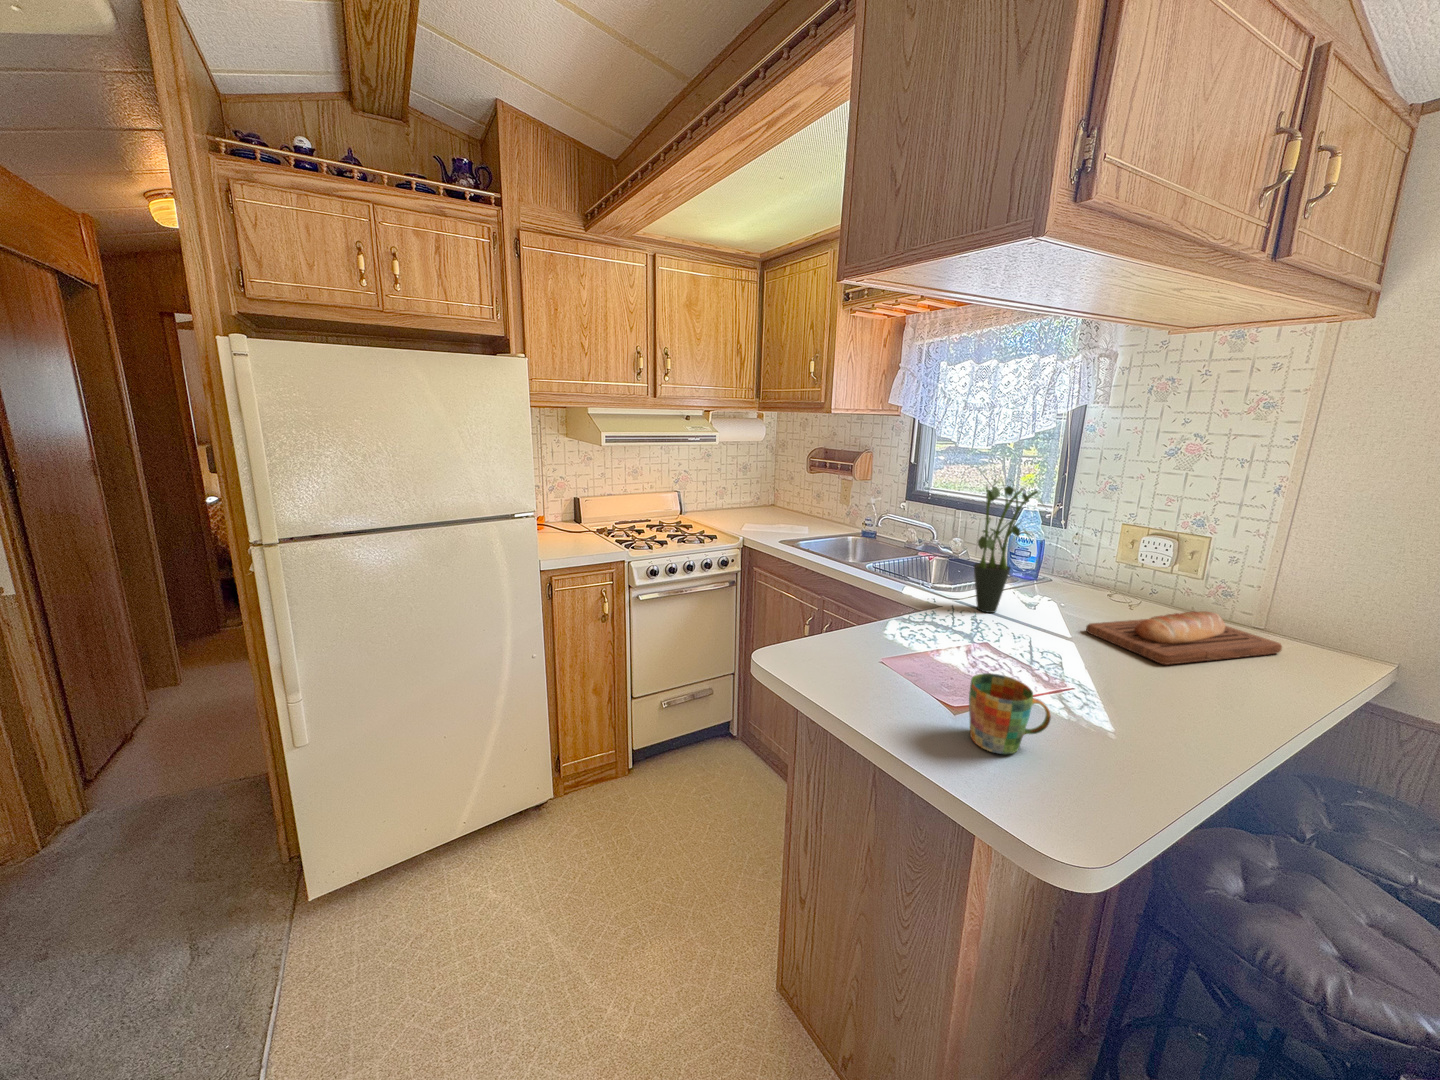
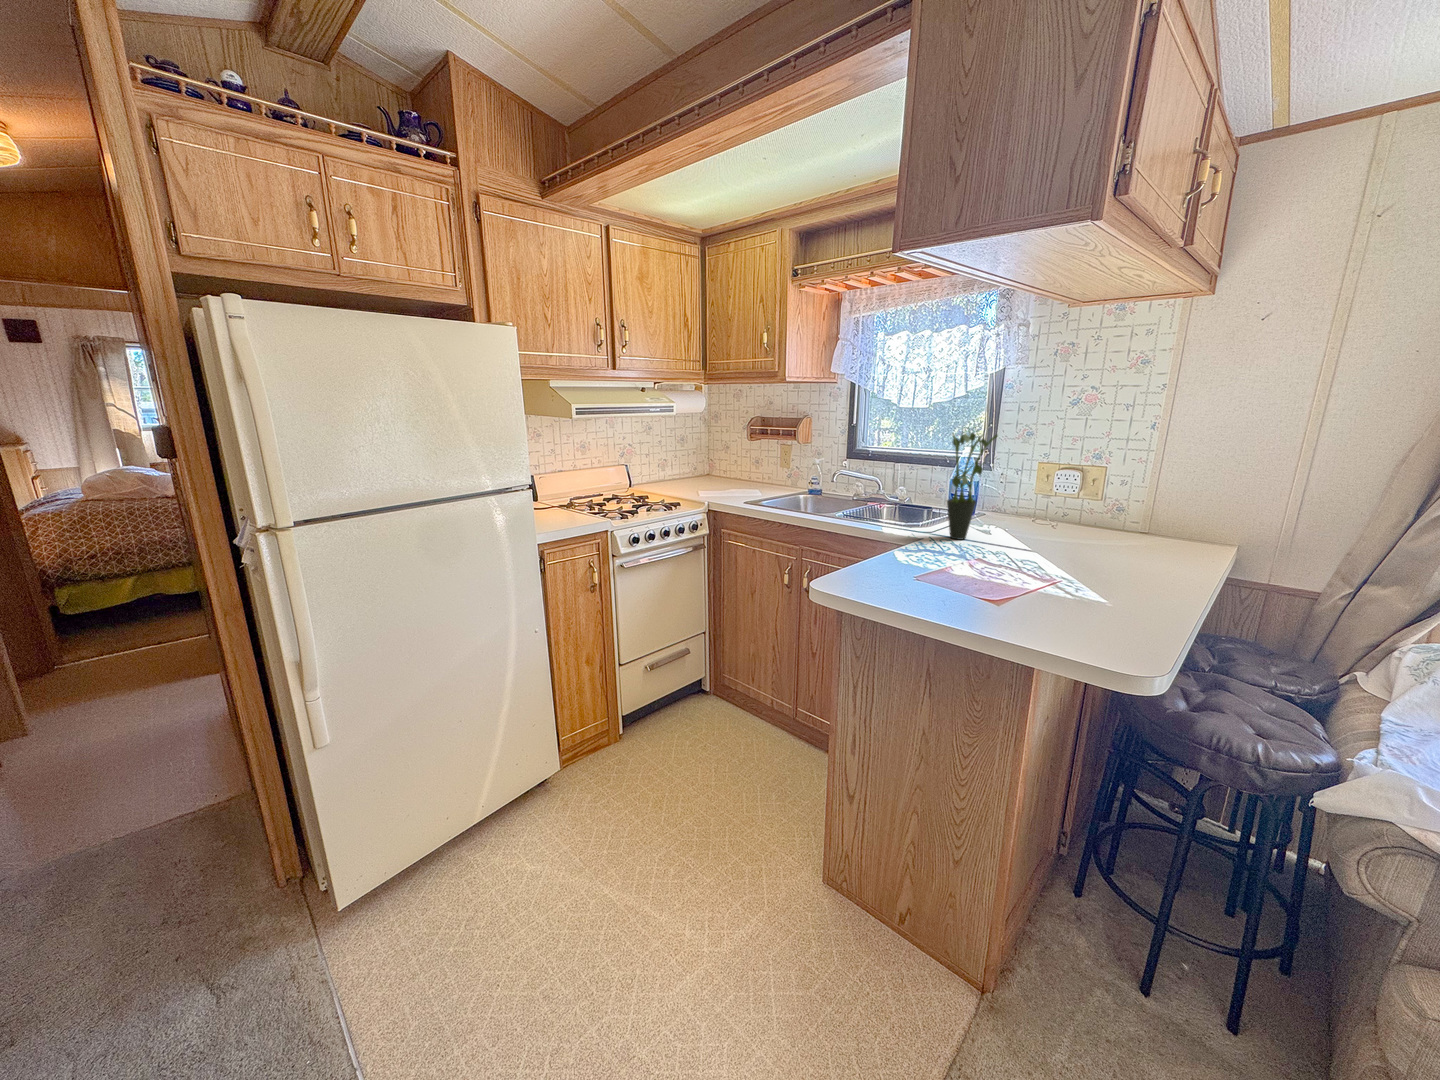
bread loaf: present [1086,611,1282,665] -> none [1038,522,1170,561]
mug: present [969,673,1051,754] -> none [1018,569,1079,627]

